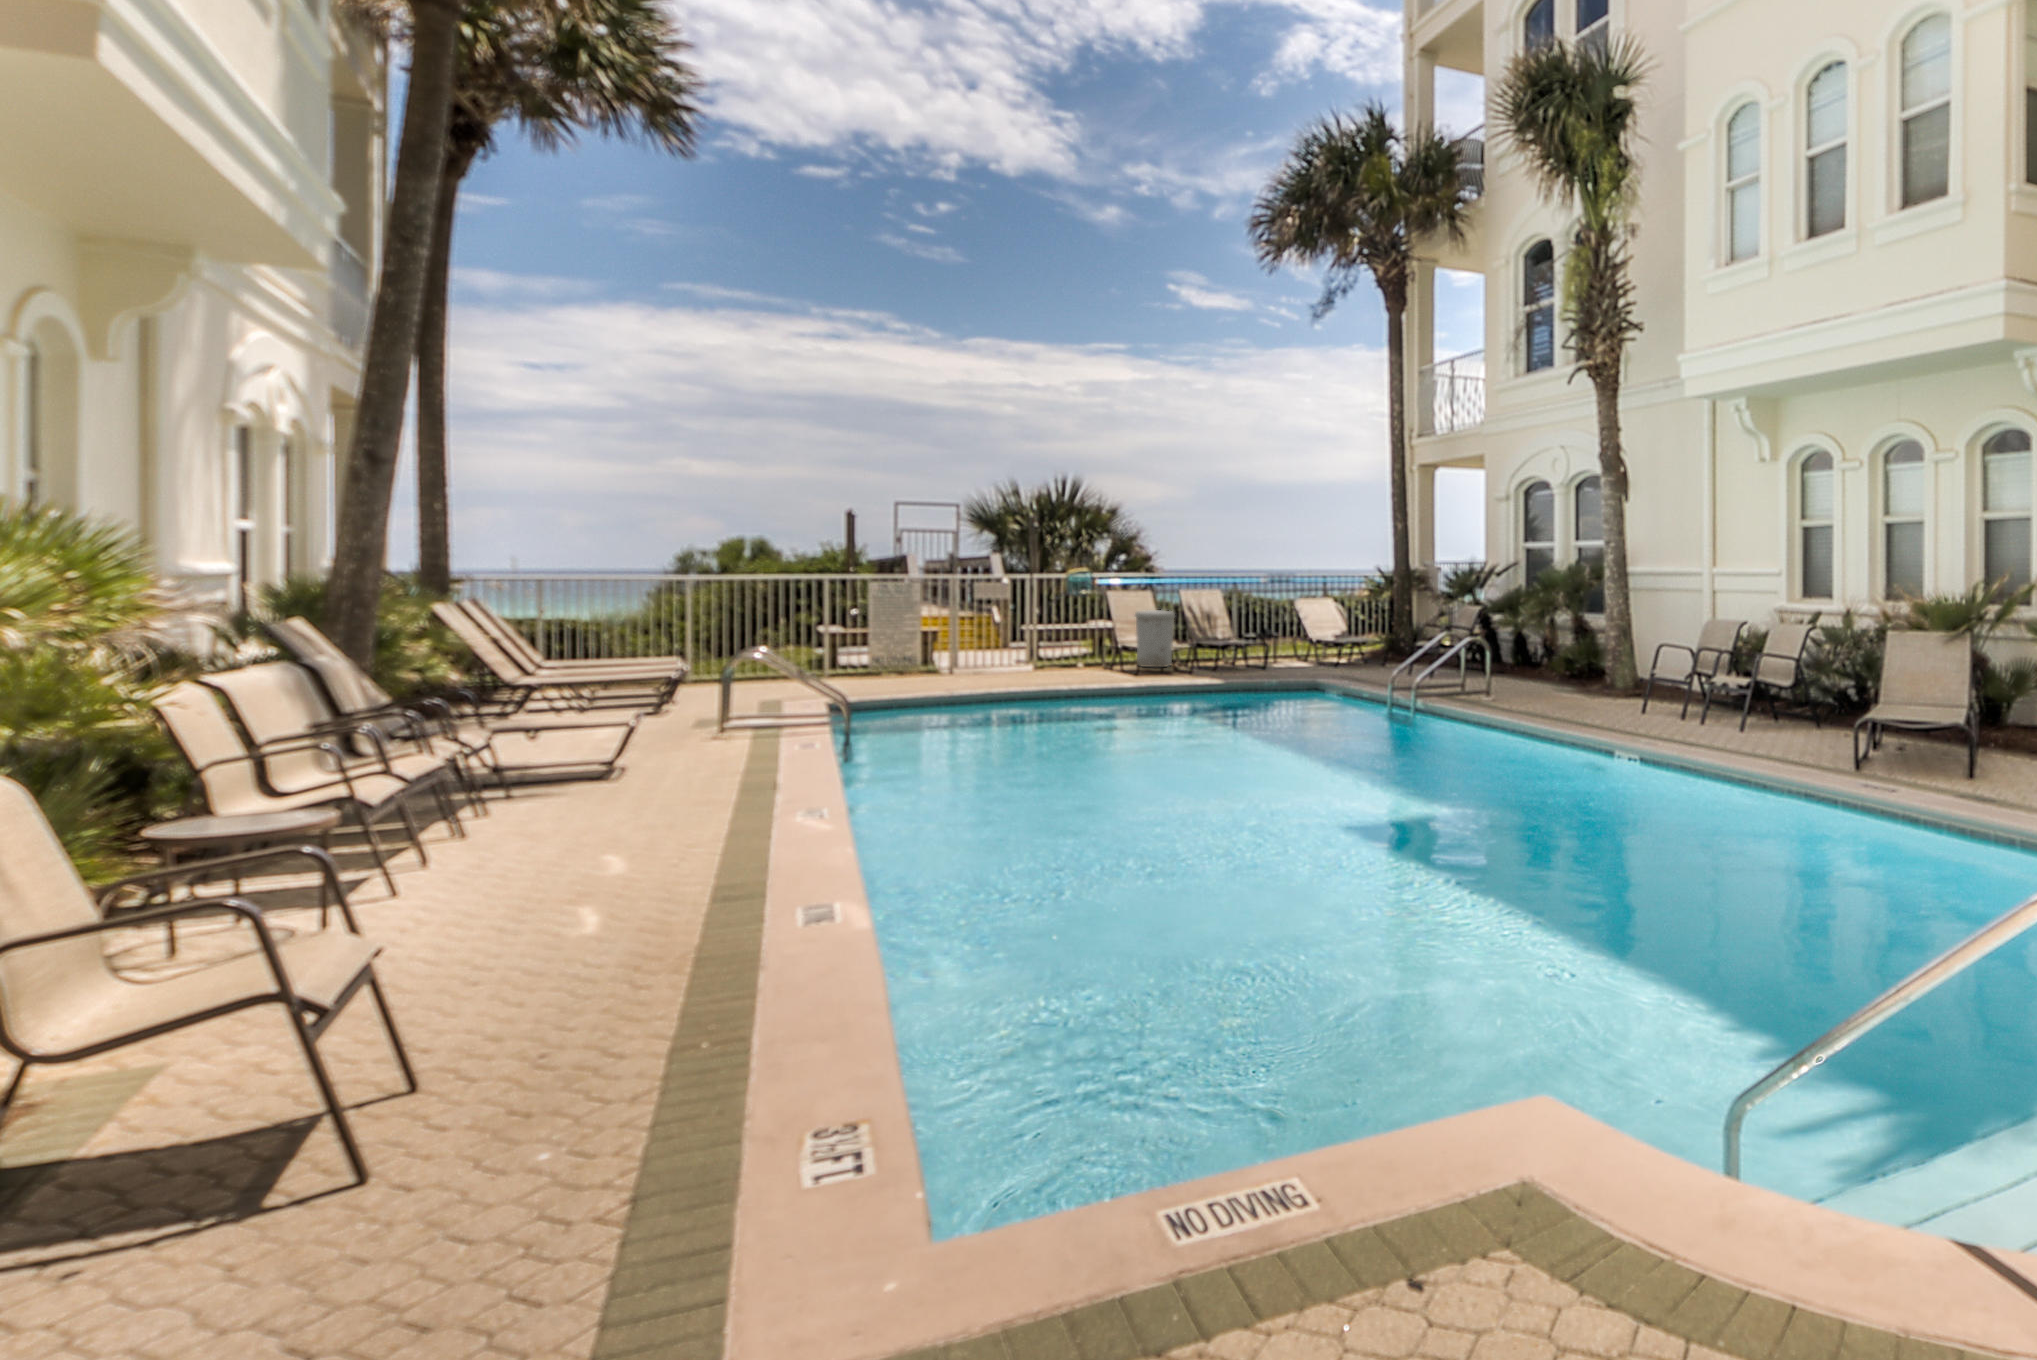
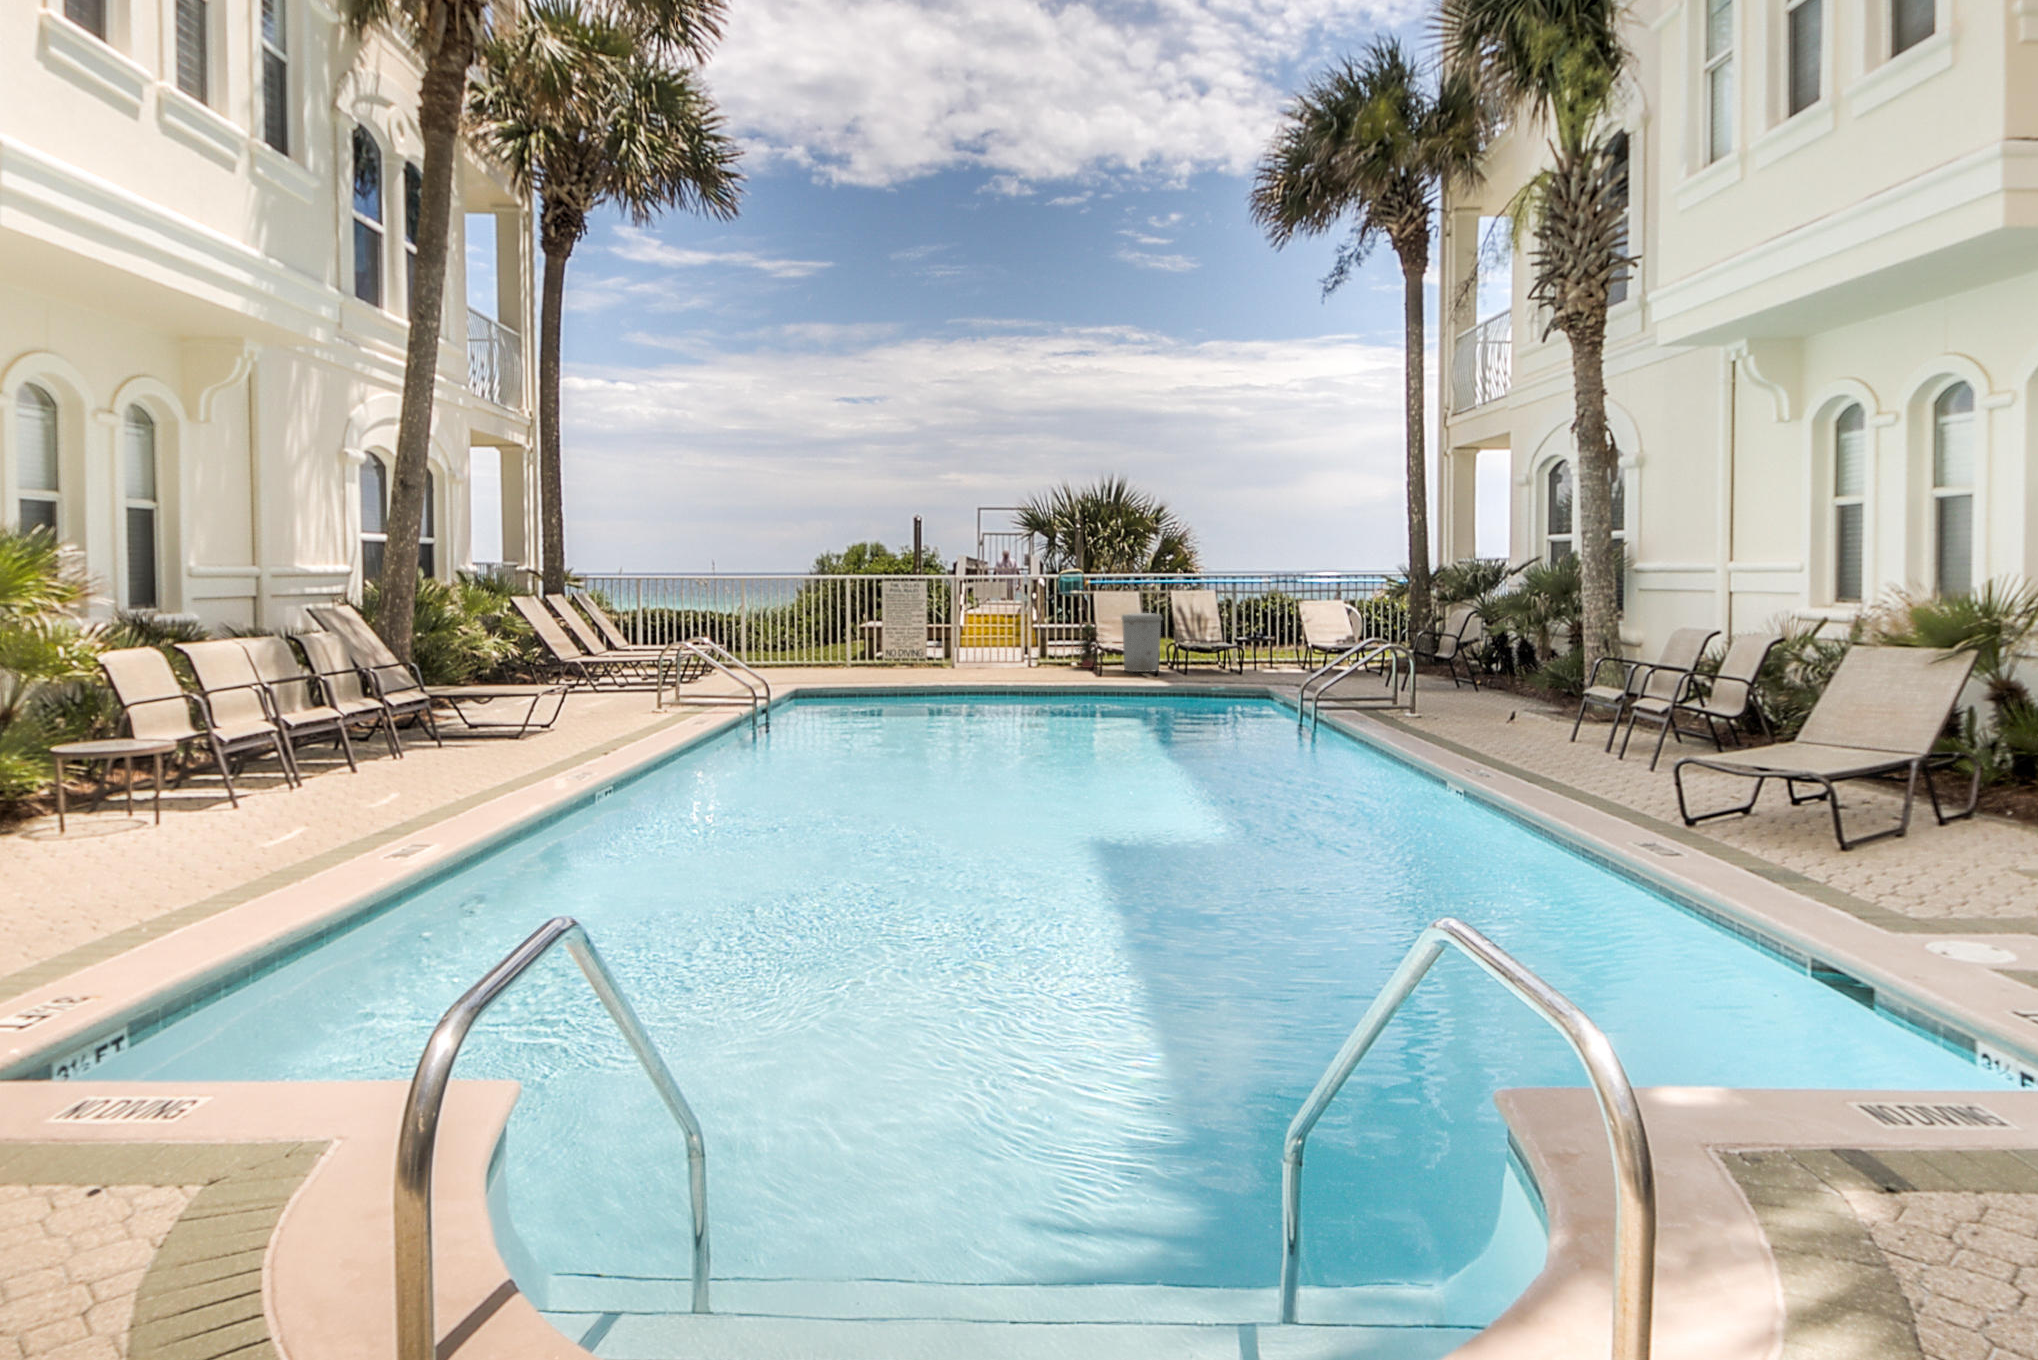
decorative plant: none [1084,617,1117,662] -> present [1077,622,1100,668]

